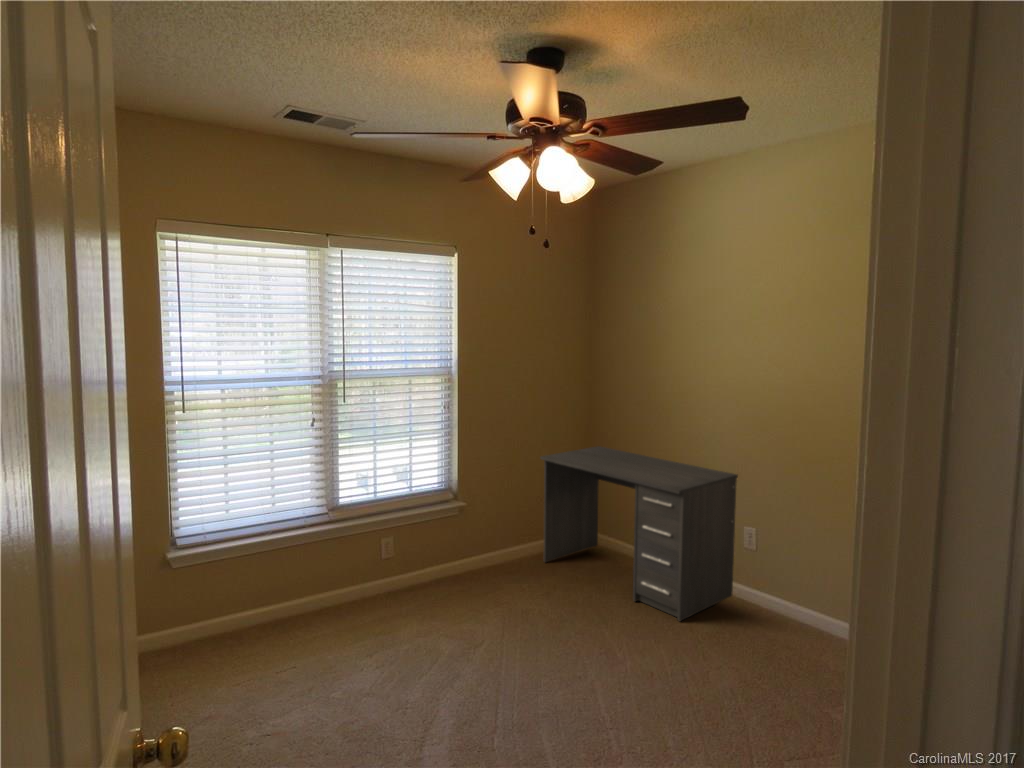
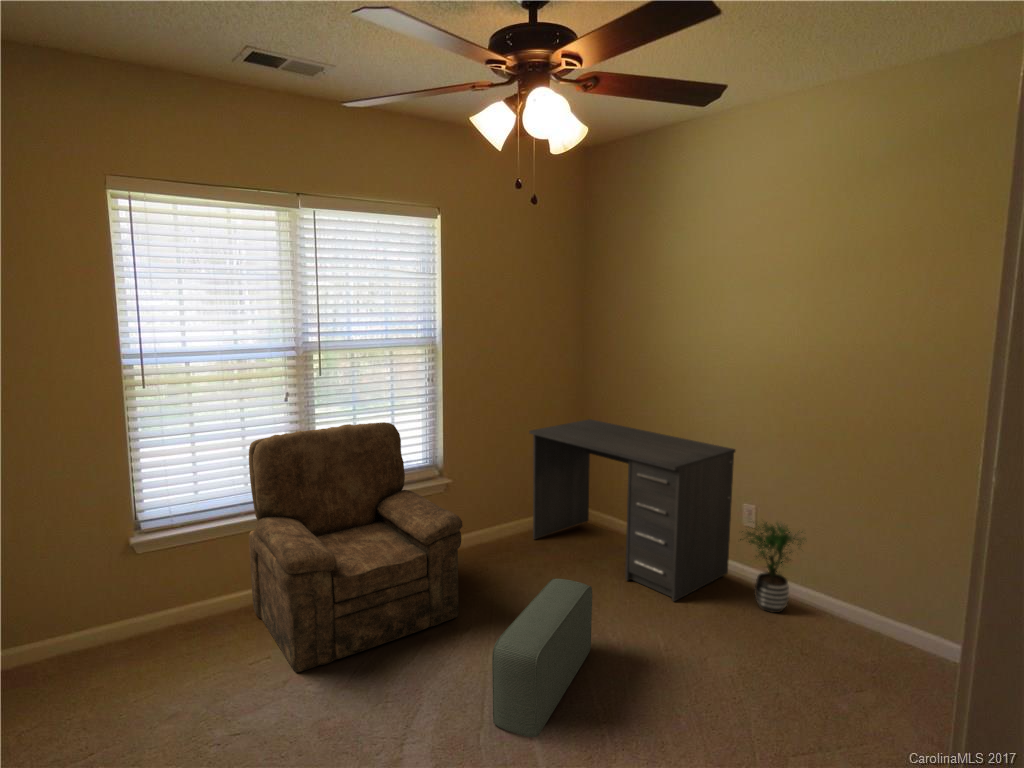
armchair: none [276,447,477,682] -> present [249,422,463,672]
potted plant: none [741,541,808,633] -> present [740,522,806,613]
pouf: none [506,595,600,743] -> present [492,579,592,737]

